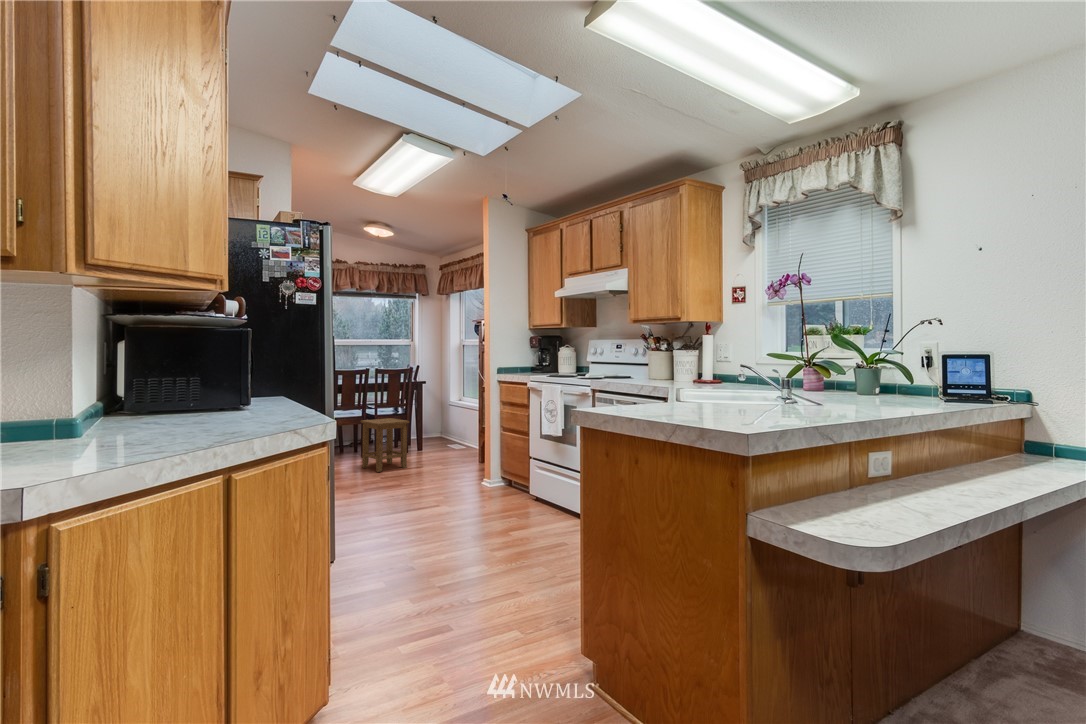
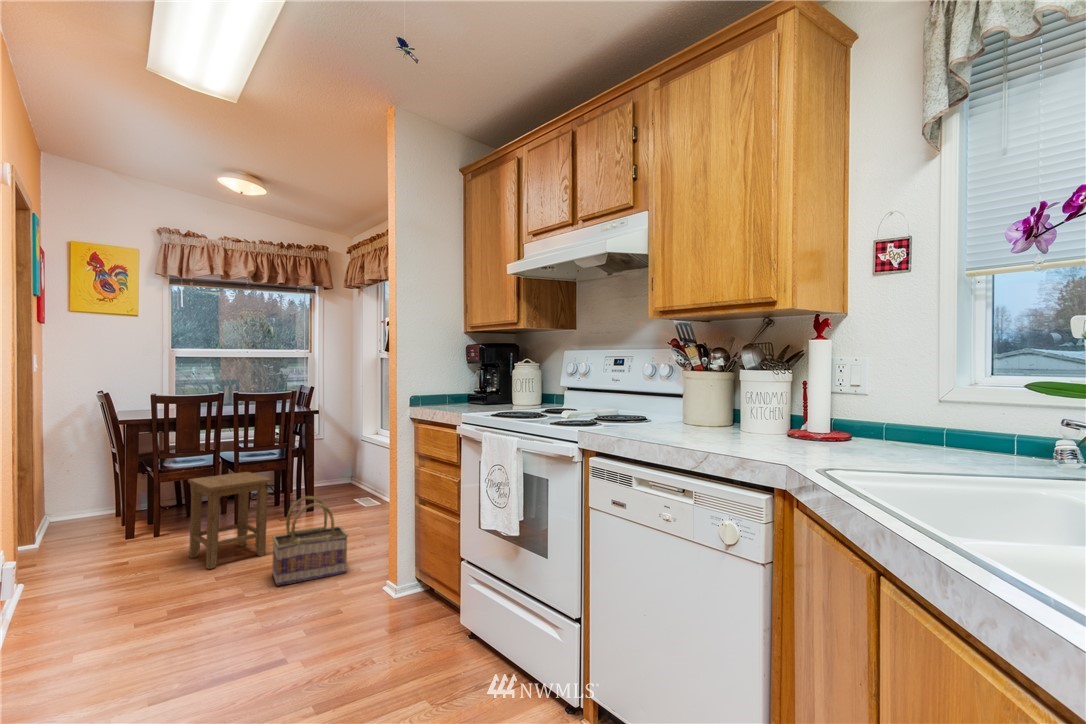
basket: none [416,430,460,479] -> present [272,496,348,586]

